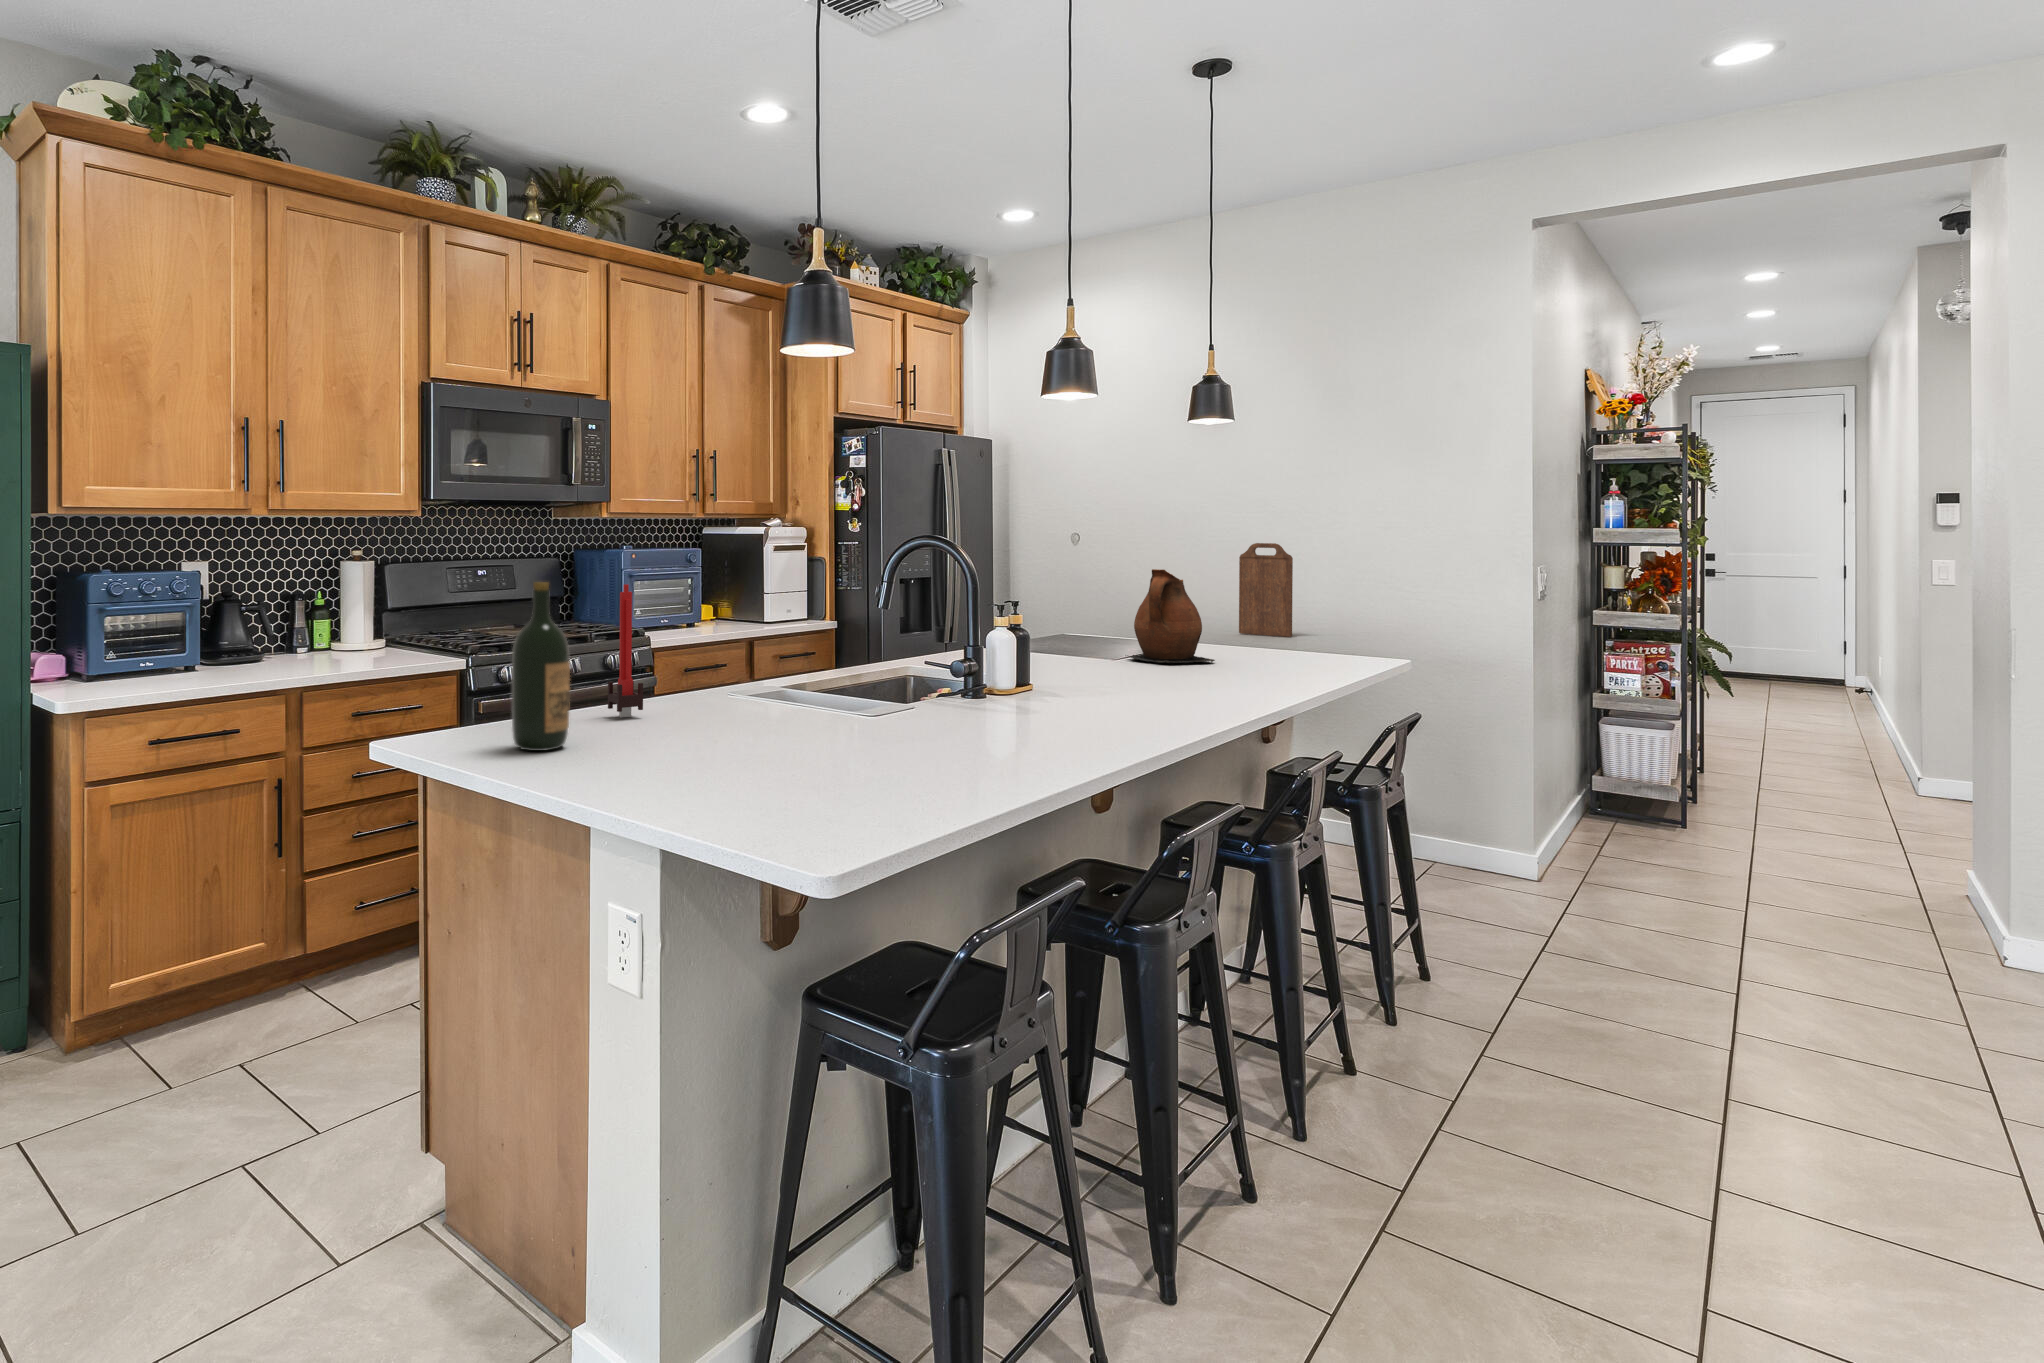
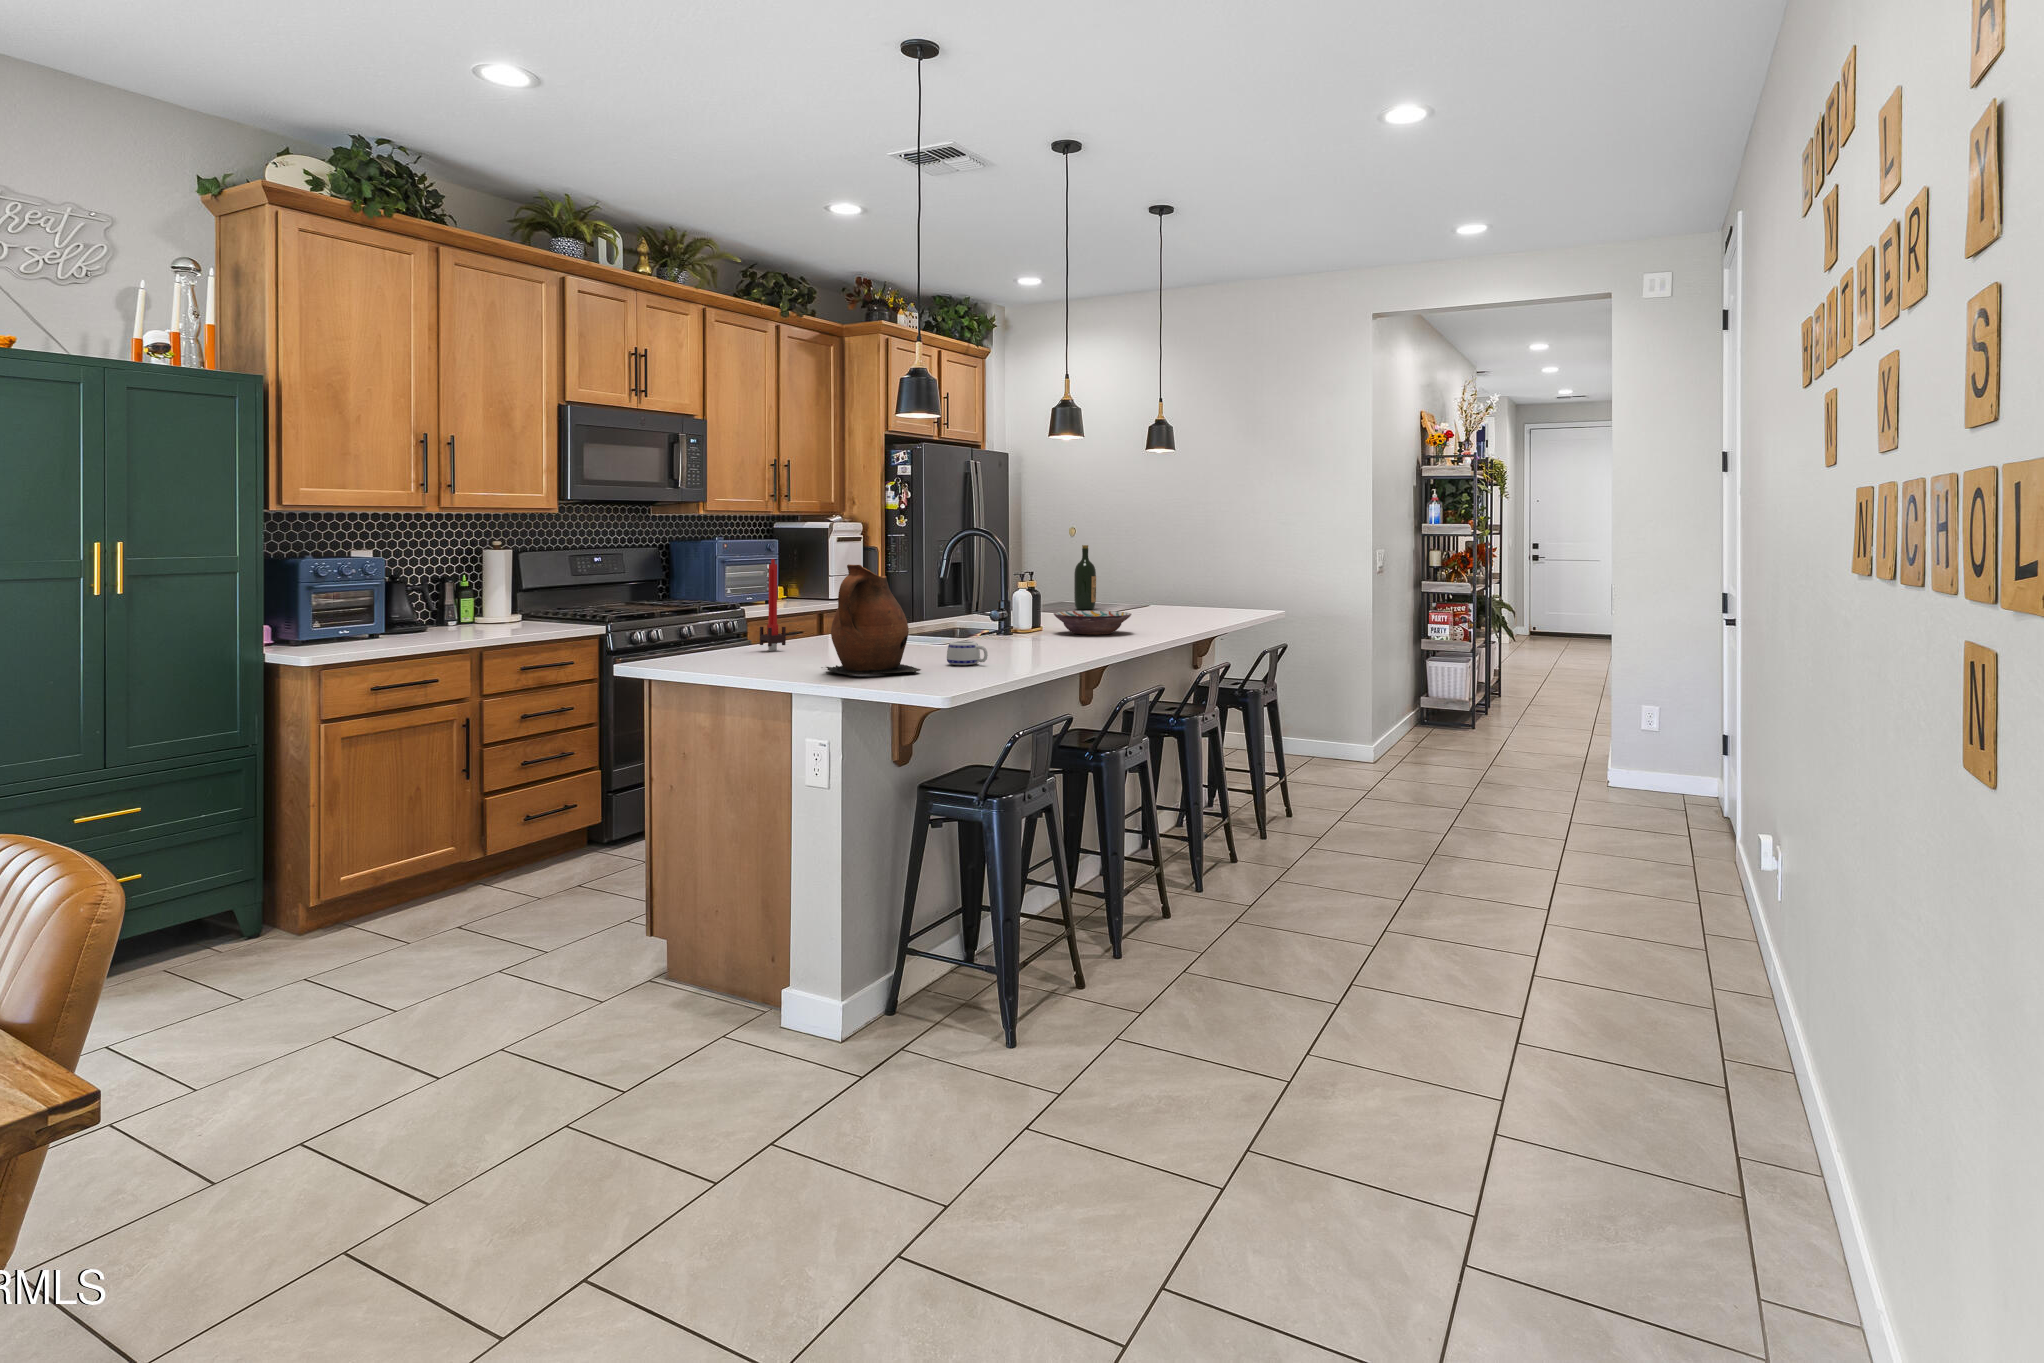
cutting board: present [1239,543,1293,637] -> none [1192,534,1228,602]
ceramic pitcher: present [1127,569,1215,663] -> present [826,564,921,675]
wine bottle: present [512,582,570,751] -> present [1074,545,1096,610]
decorative bowl: none [1044,659,1164,698] -> present [1054,611,1132,635]
mug: none [862,725,928,767] -> present [947,641,988,665]

